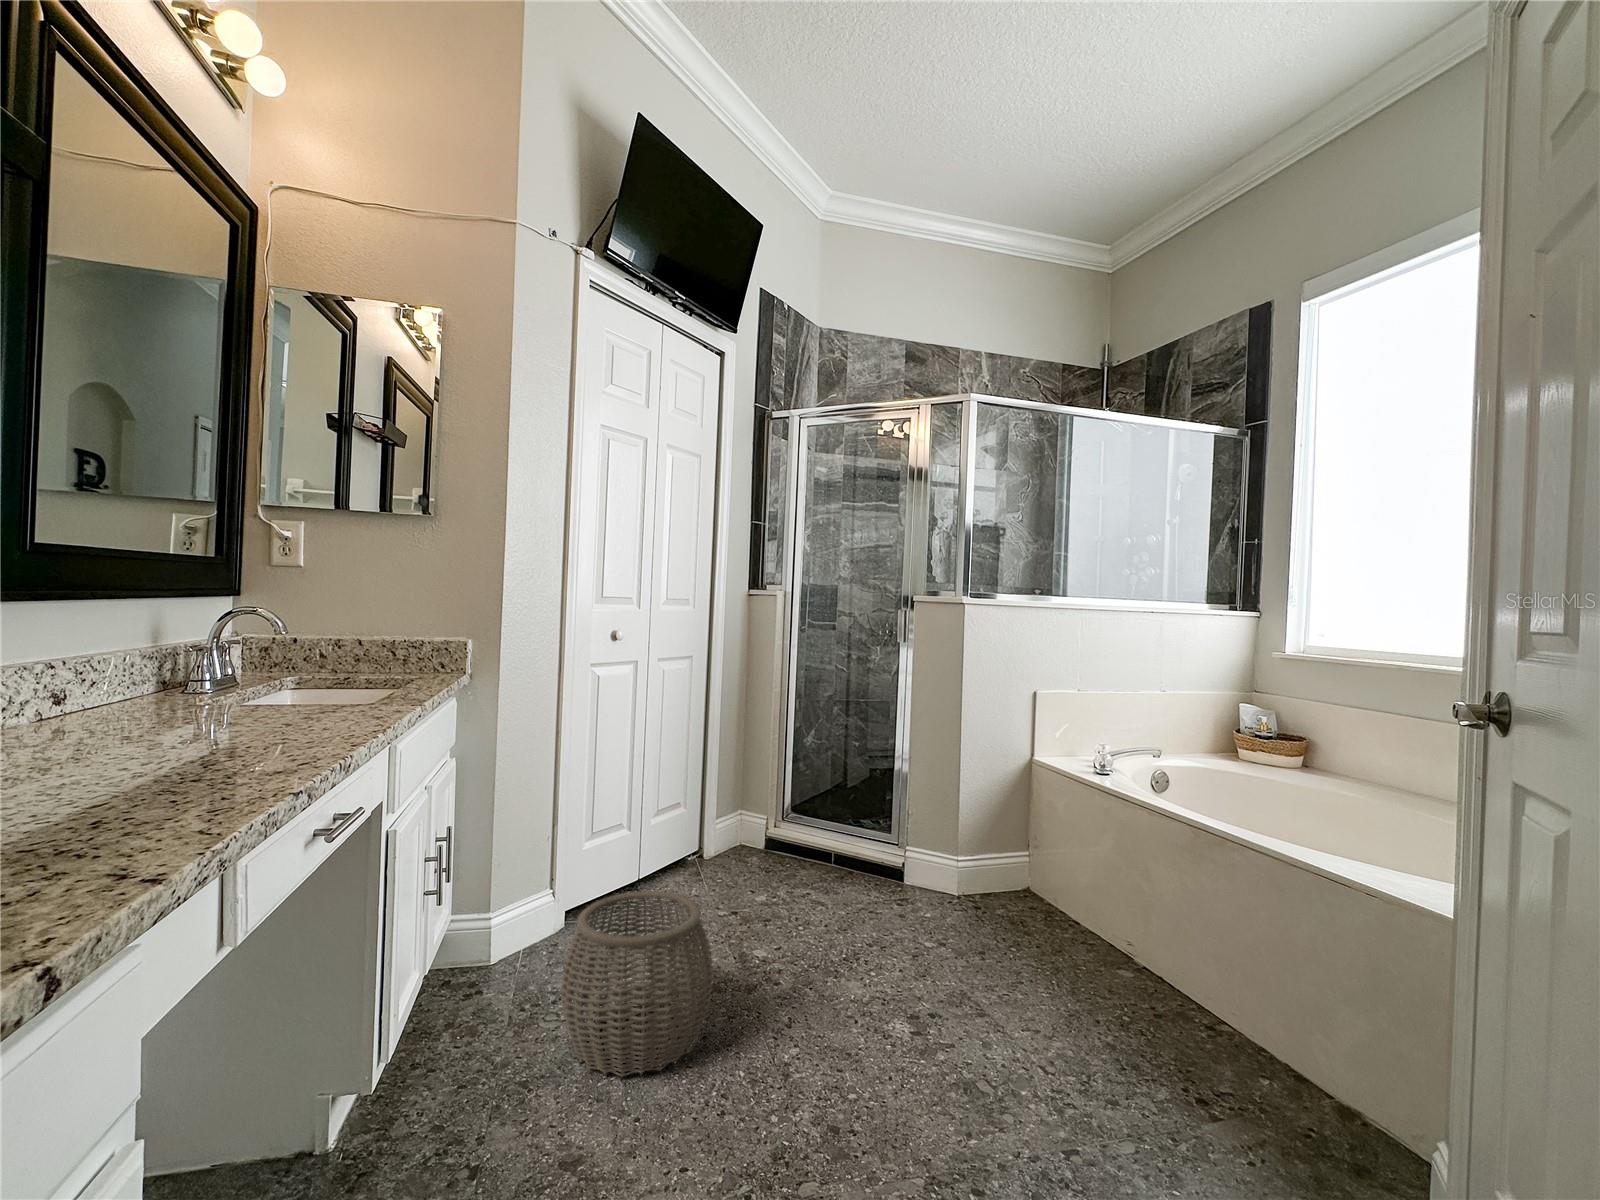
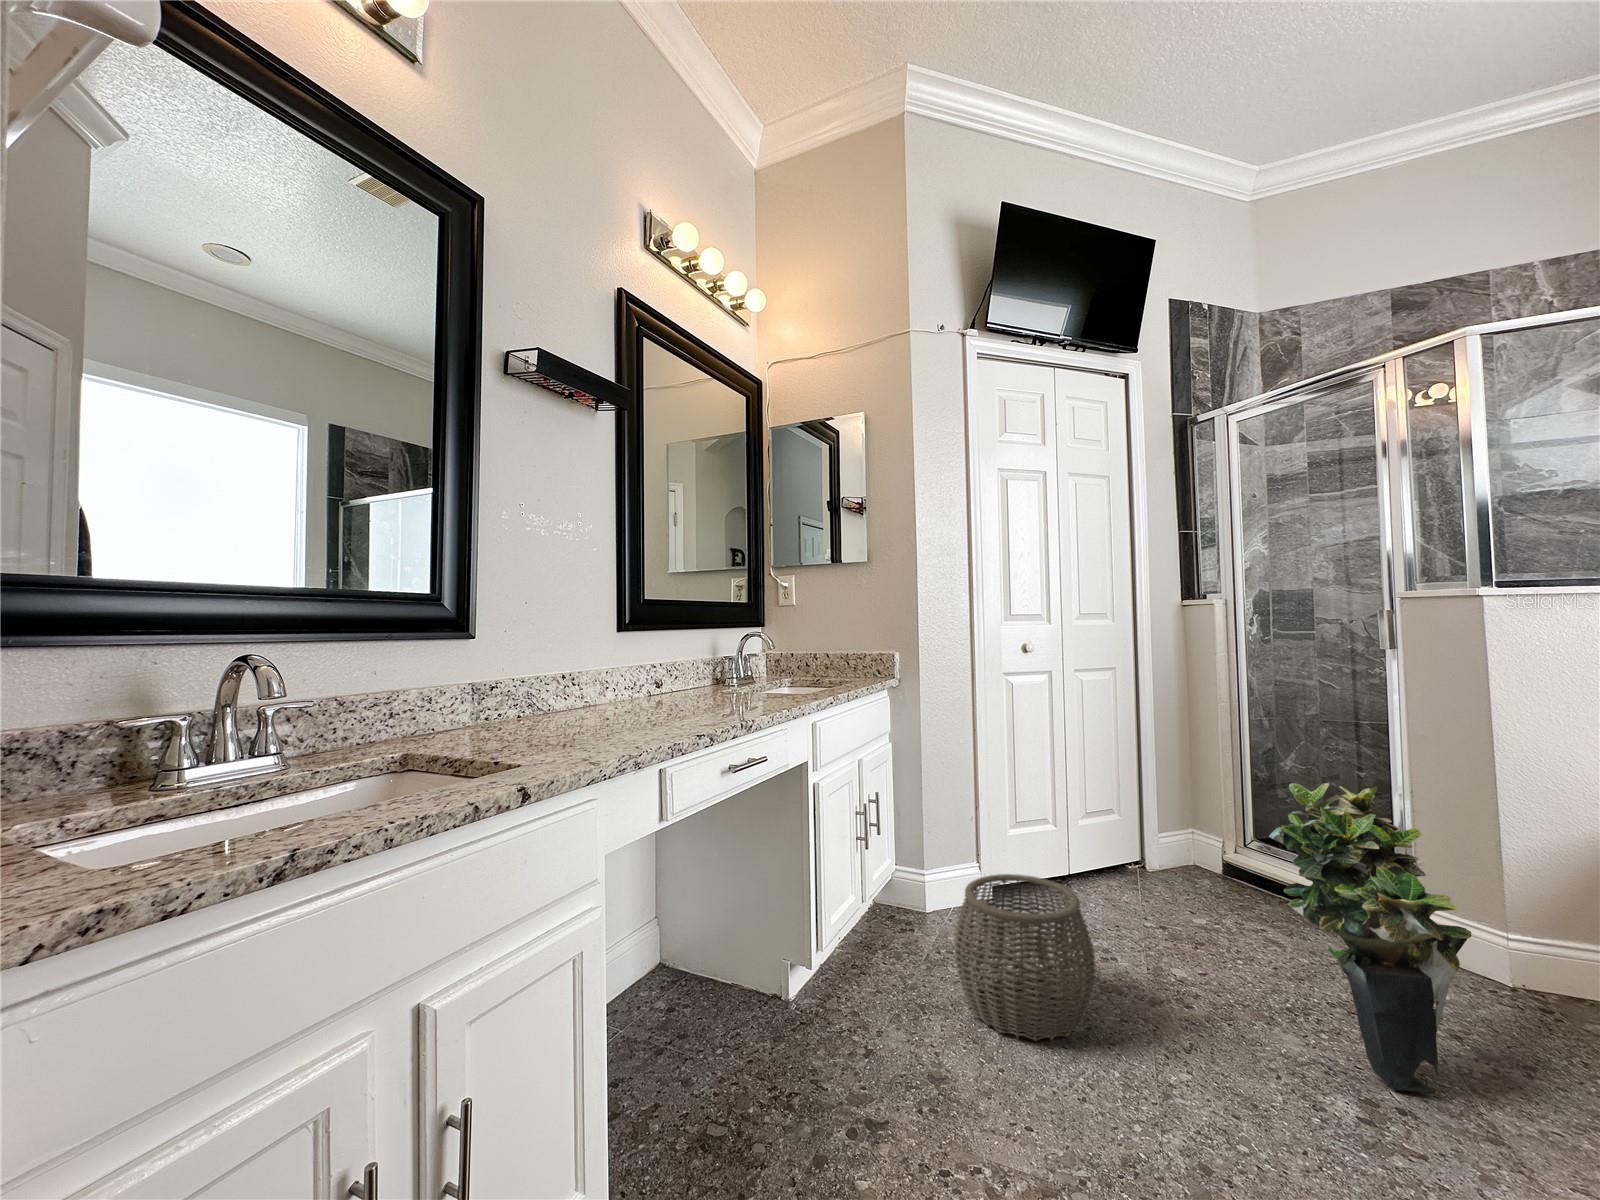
potted plant: none [847,757,970,999] -> present [1269,783,1472,1094]

